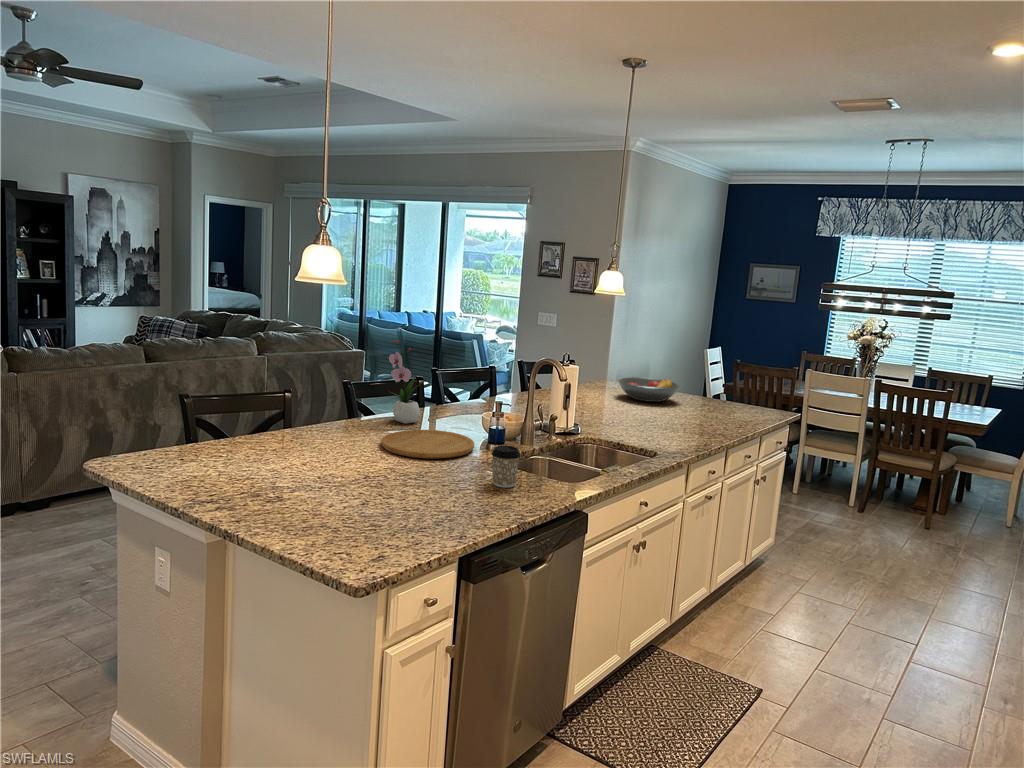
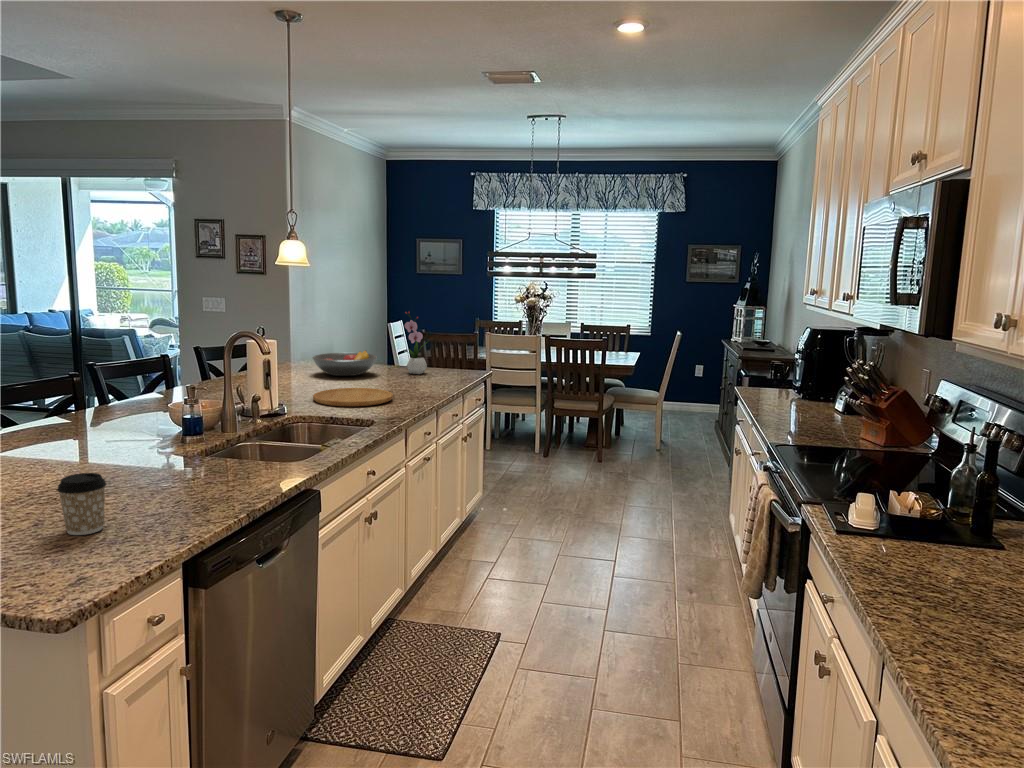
flower arrangement: present [389,340,425,424] -> present [405,312,427,374]
cutting board: present [381,430,474,459] -> present [313,388,393,407]
coffee cup: present [492,445,520,488] -> present [57,473,106,535]

